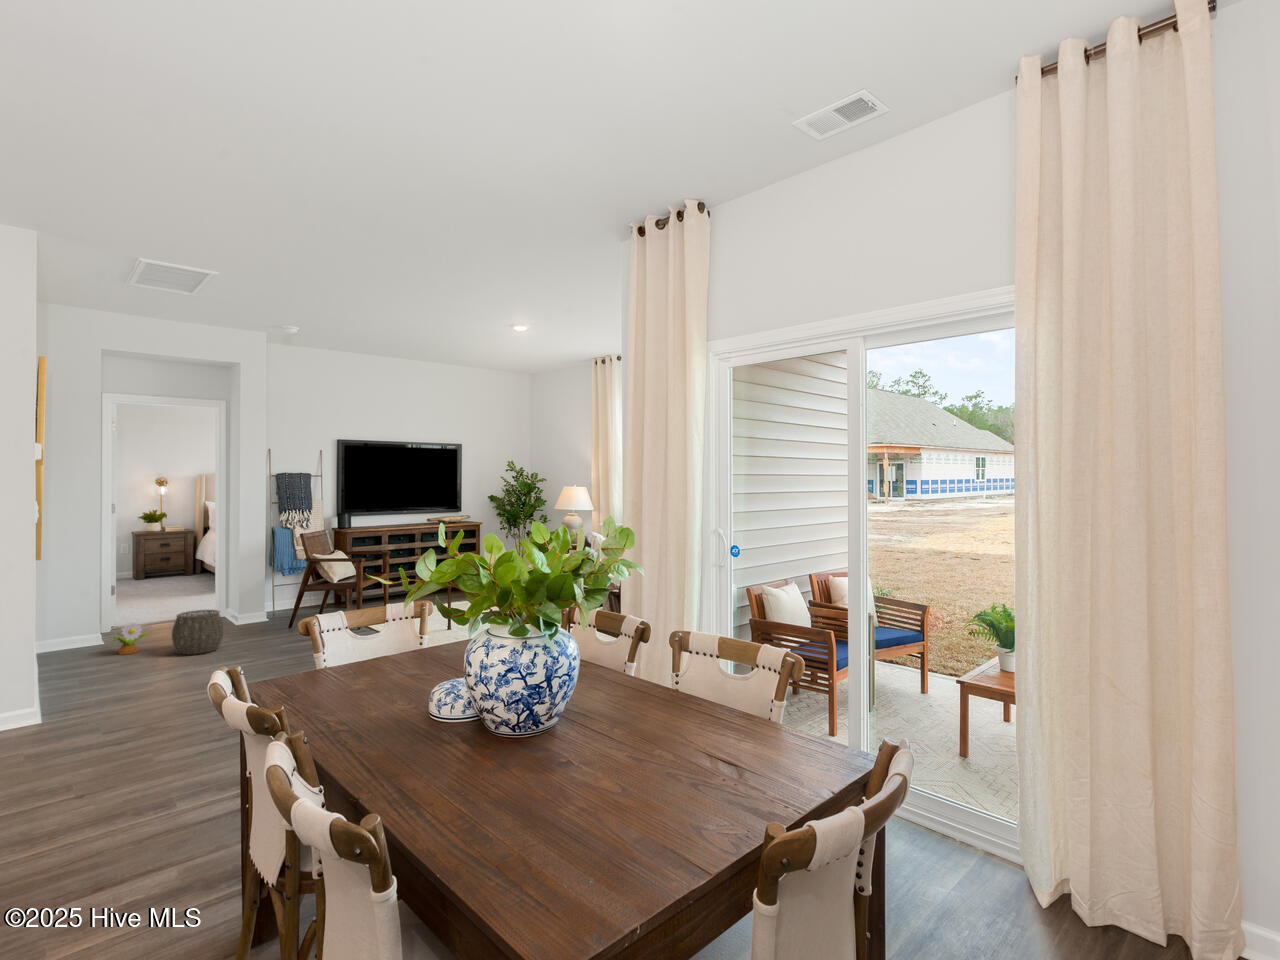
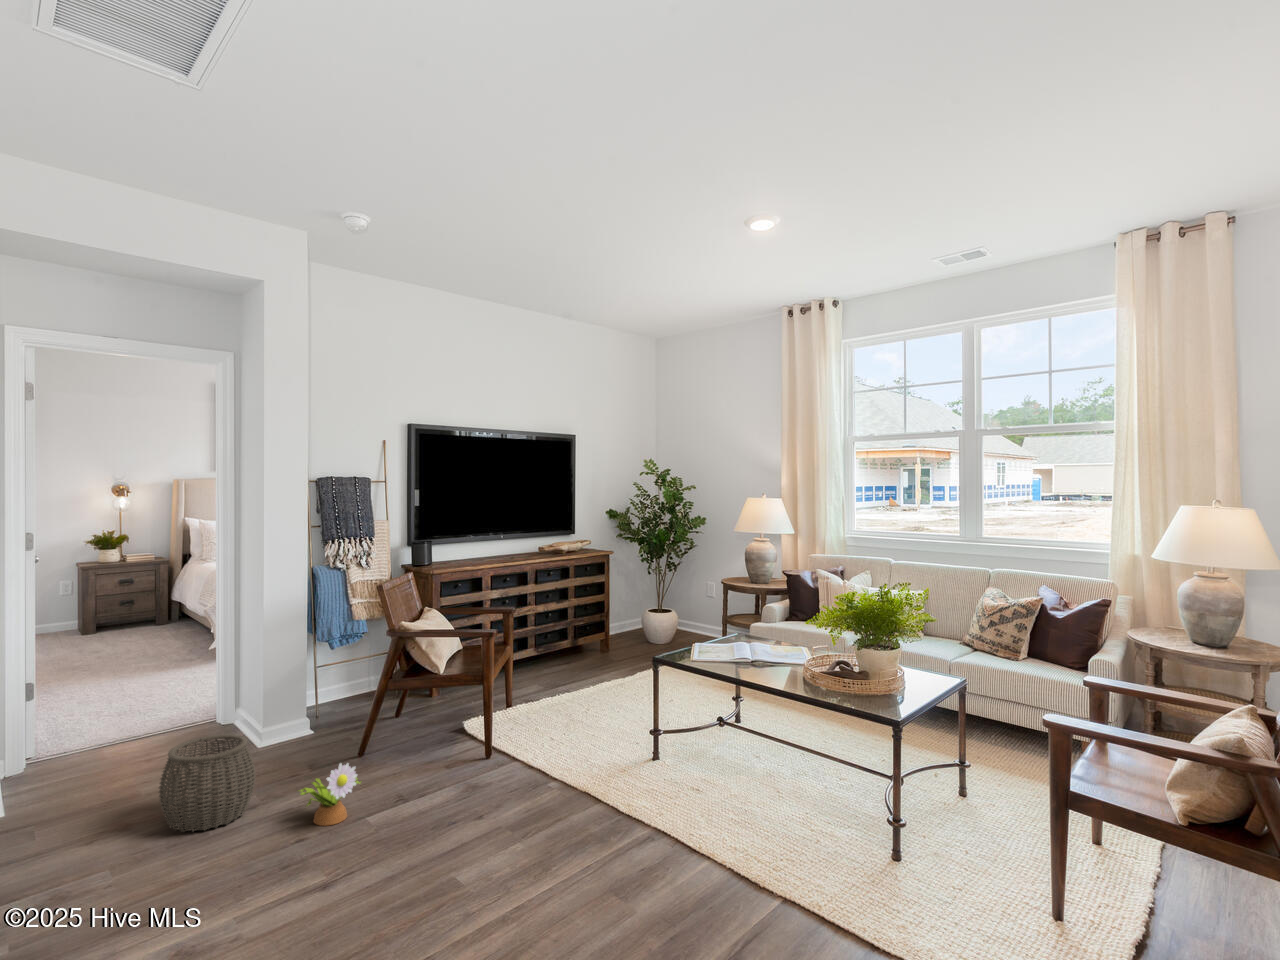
decorative plant: present [112,622,148,655] -> present [300,763,360,826]

